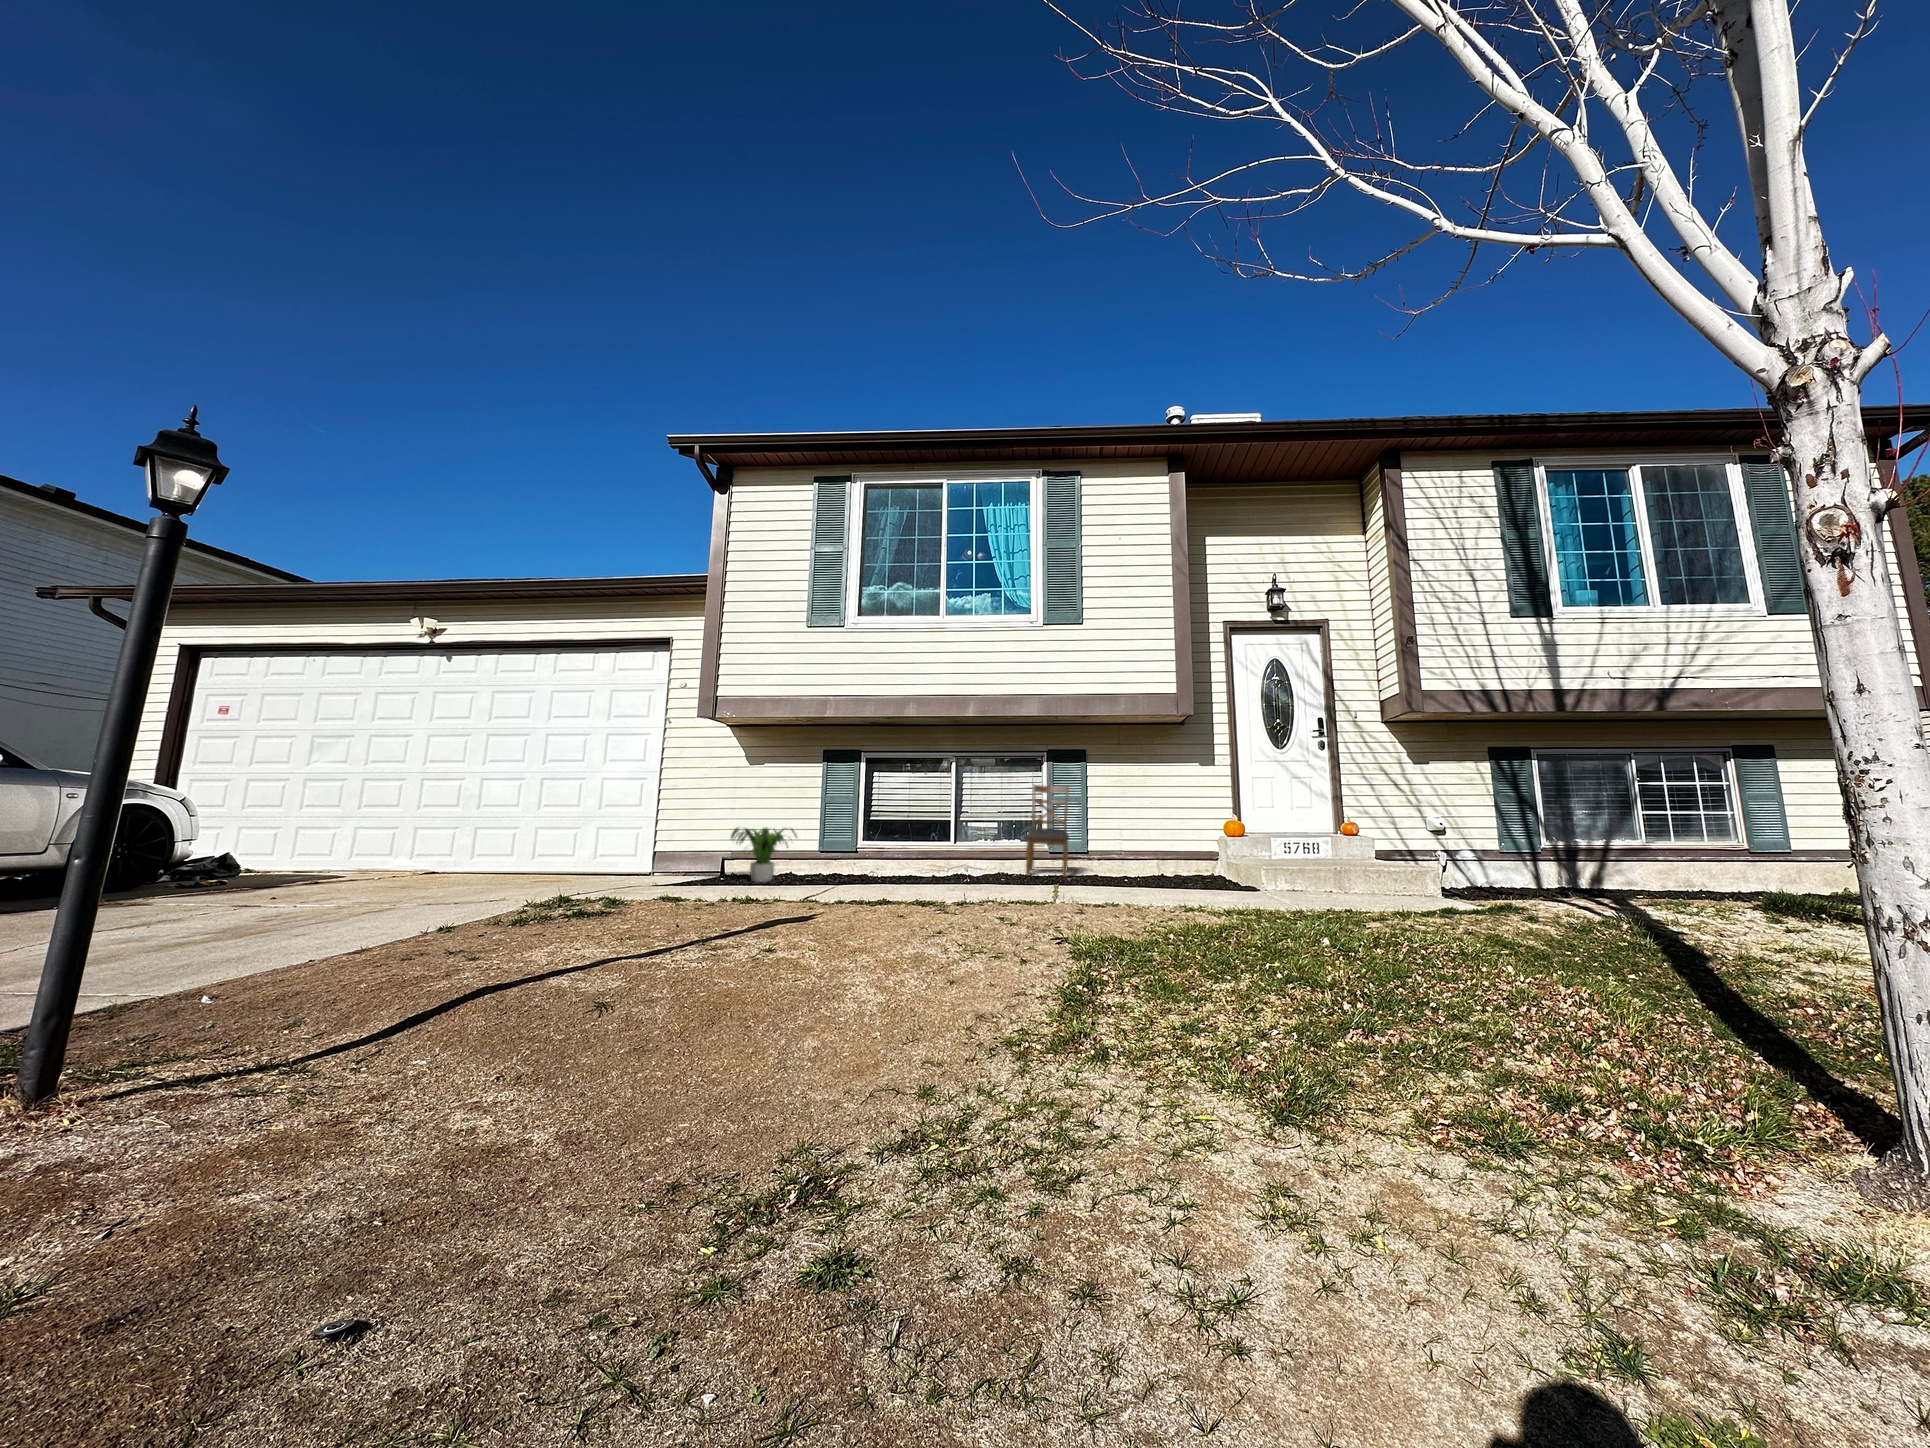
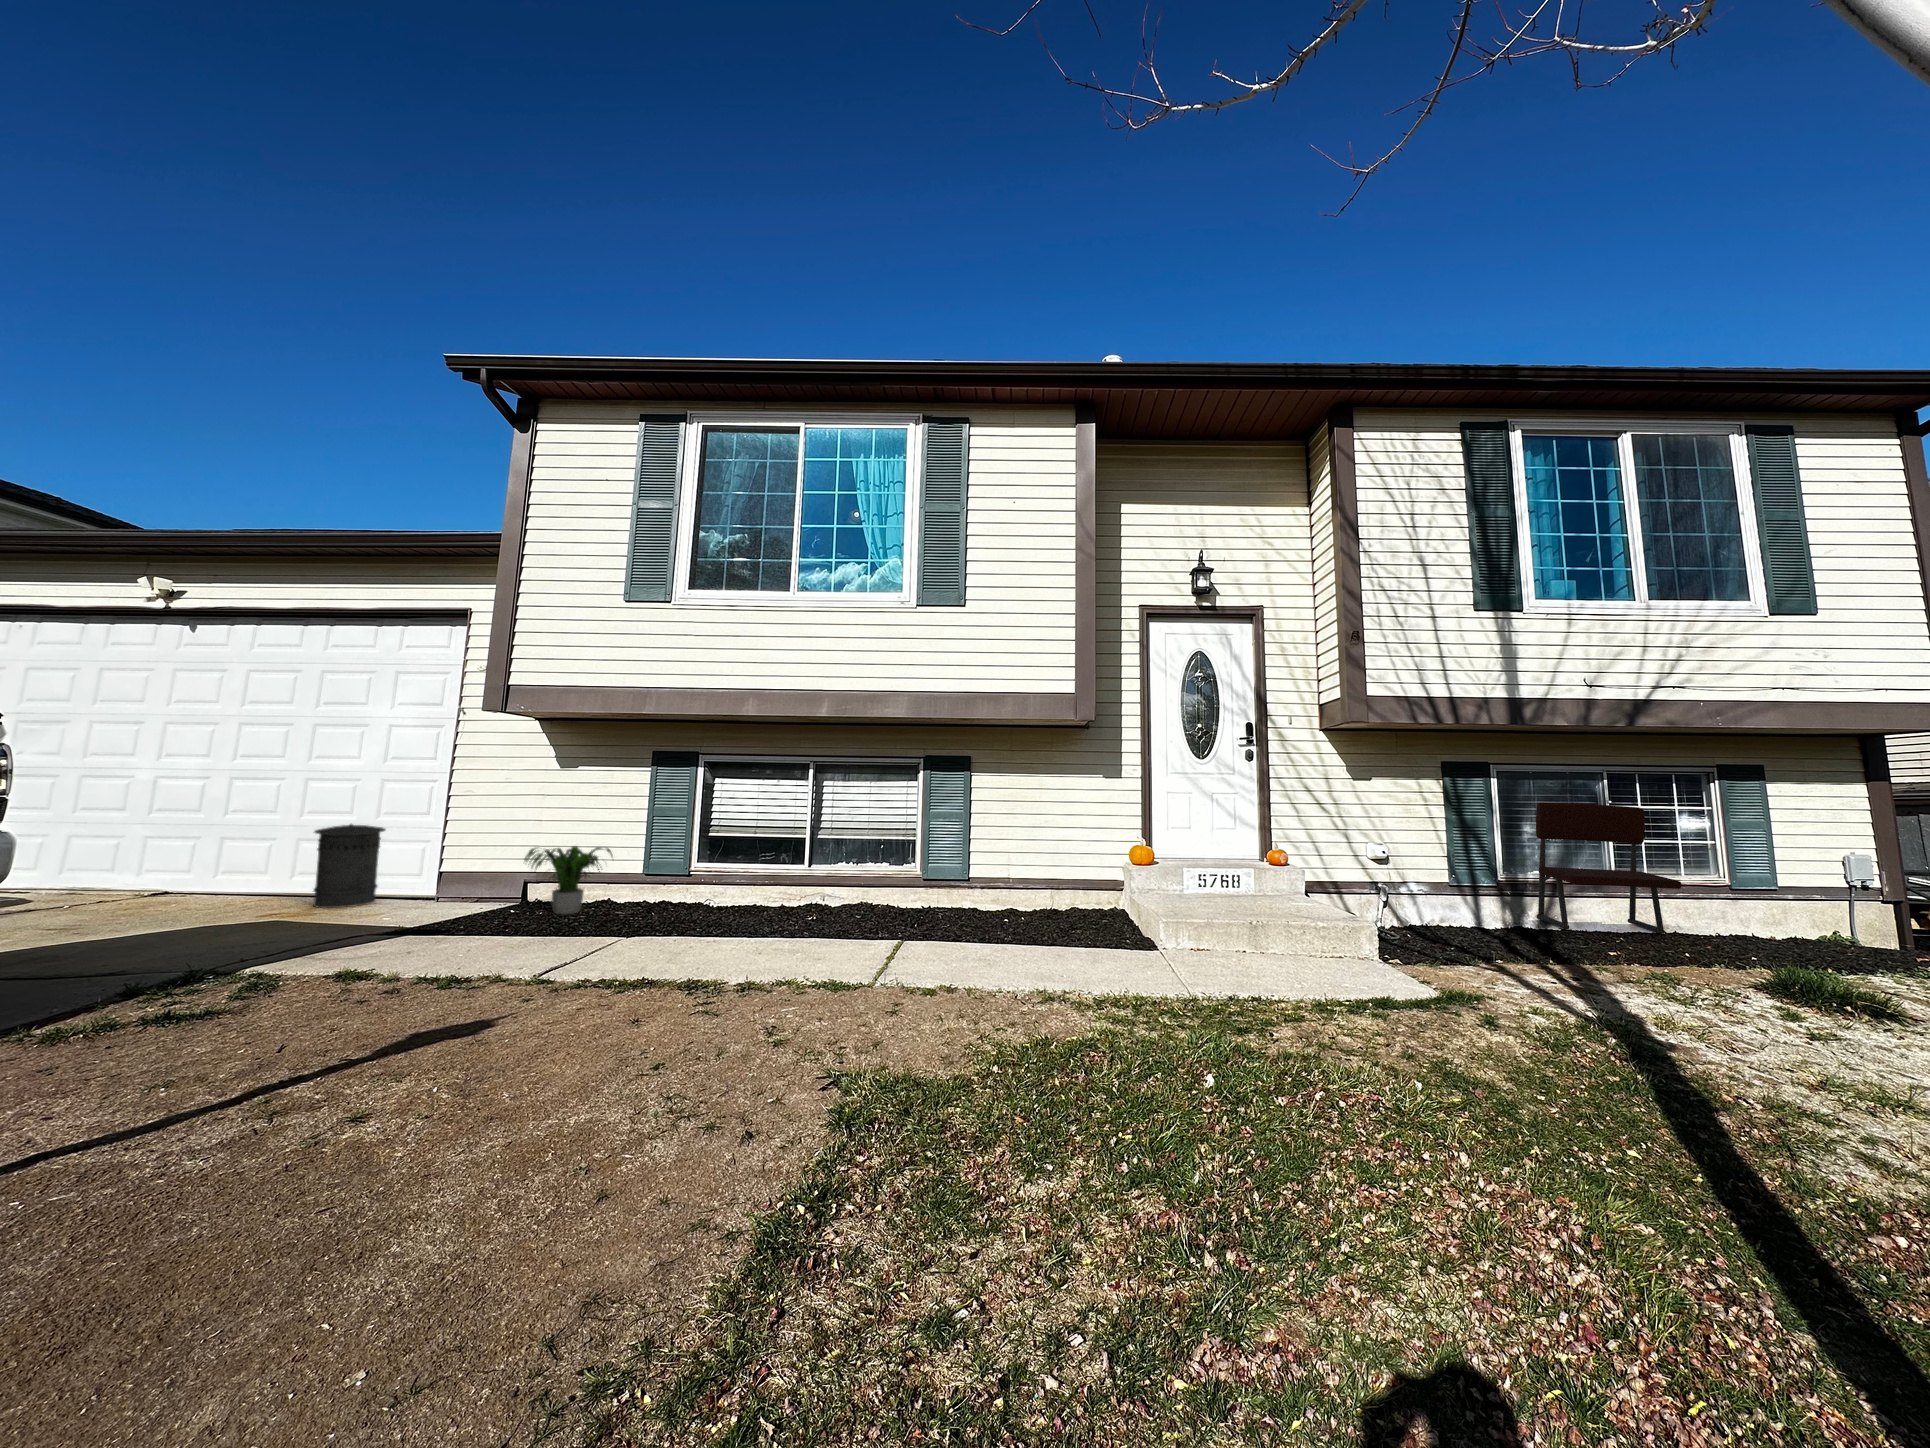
bench: none [1575,780,1705,890] -> present [1536,803,1681,934]
chair: present [1026,785,1069,878] -> none [887,798,947,915]
trash can: none [558,812,612,880] -> present [313,824,385,908]

